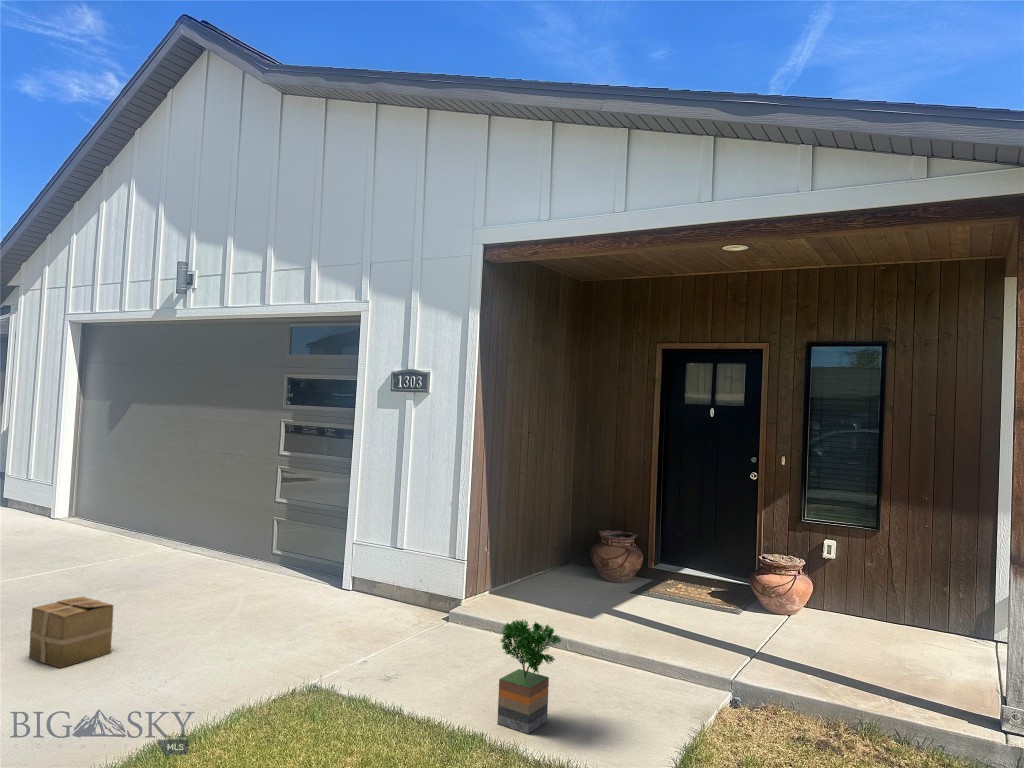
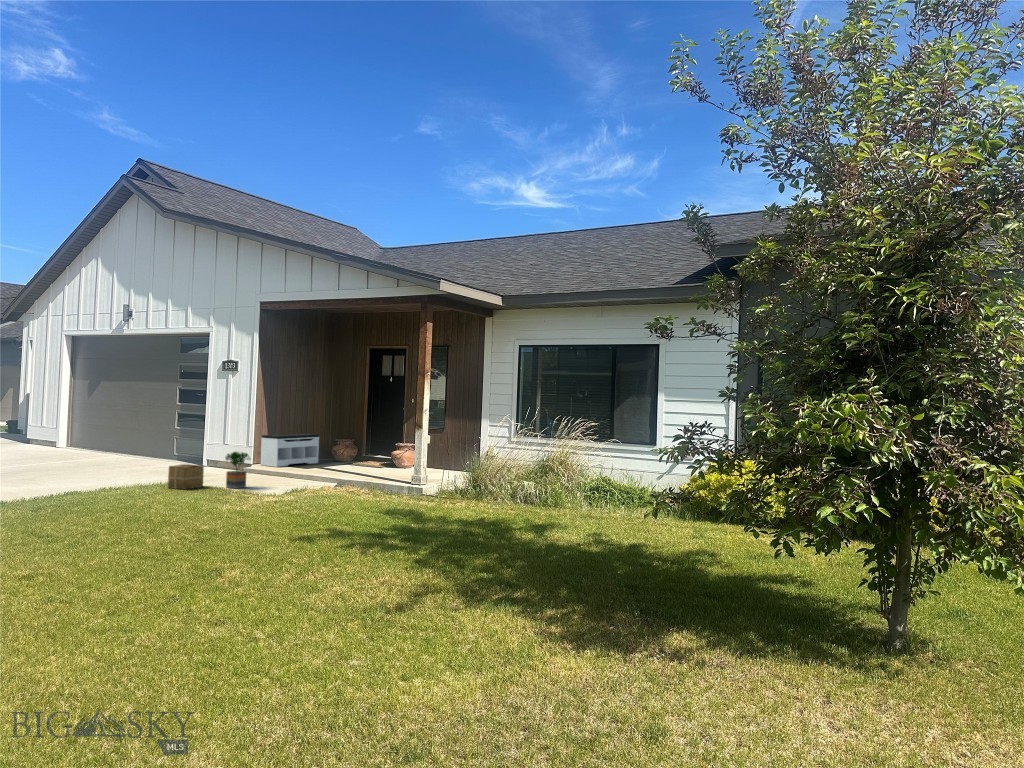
bench: none [480,521,582,608] -> present [261,434,319,467]
cardboard box: present [29,597,113,668] -> present [168,464,204,490]

